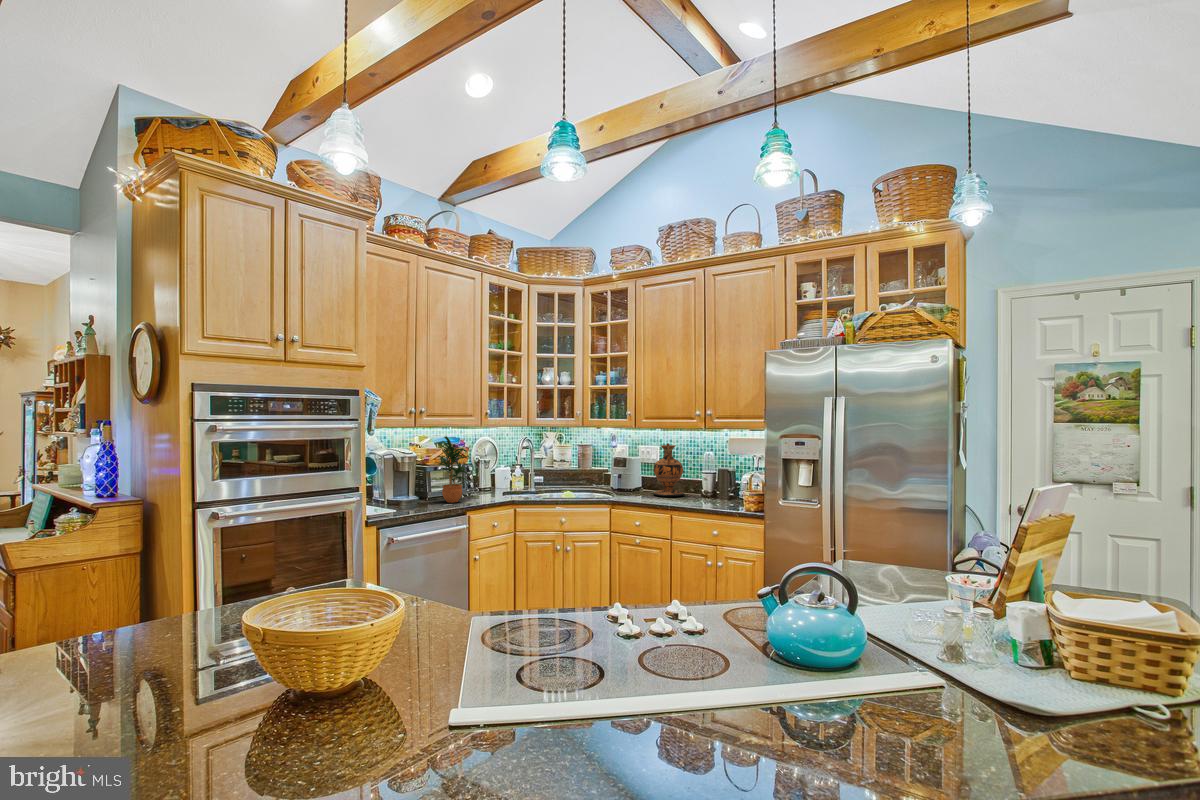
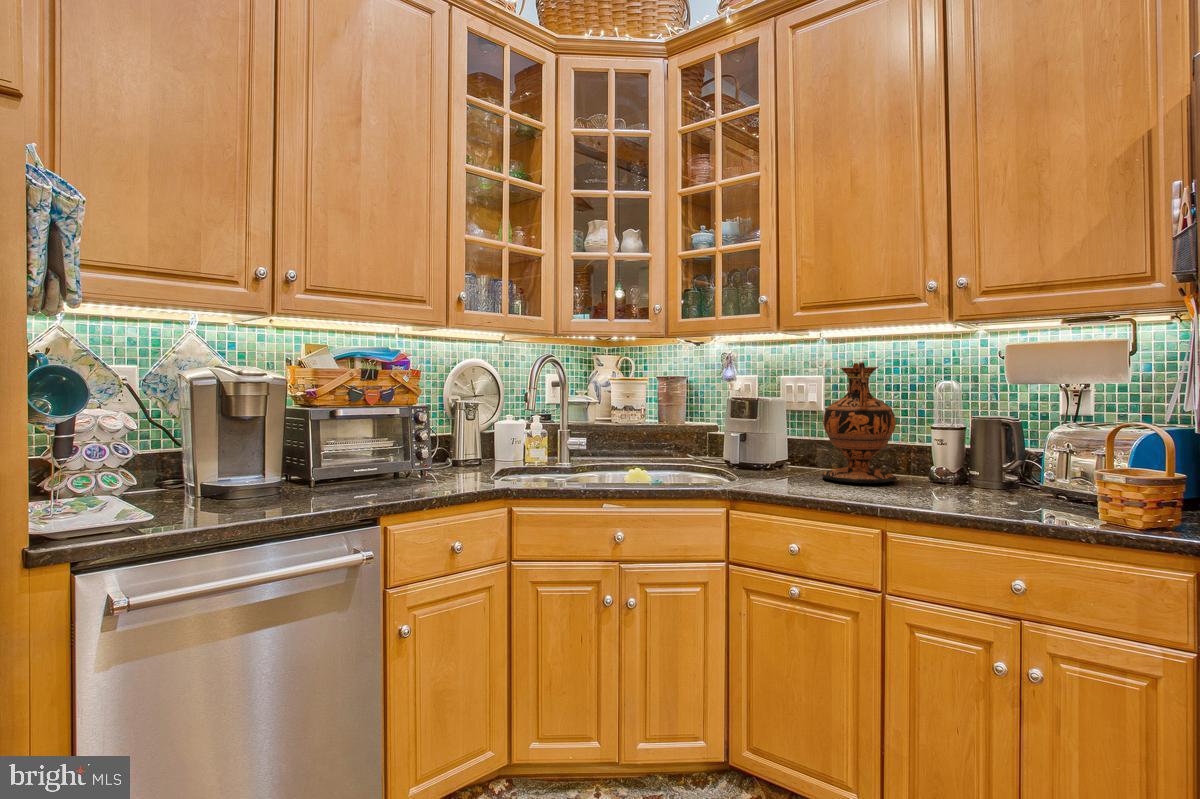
potted plant: present [436,436,470,503] -> none [313,335,405,490]

